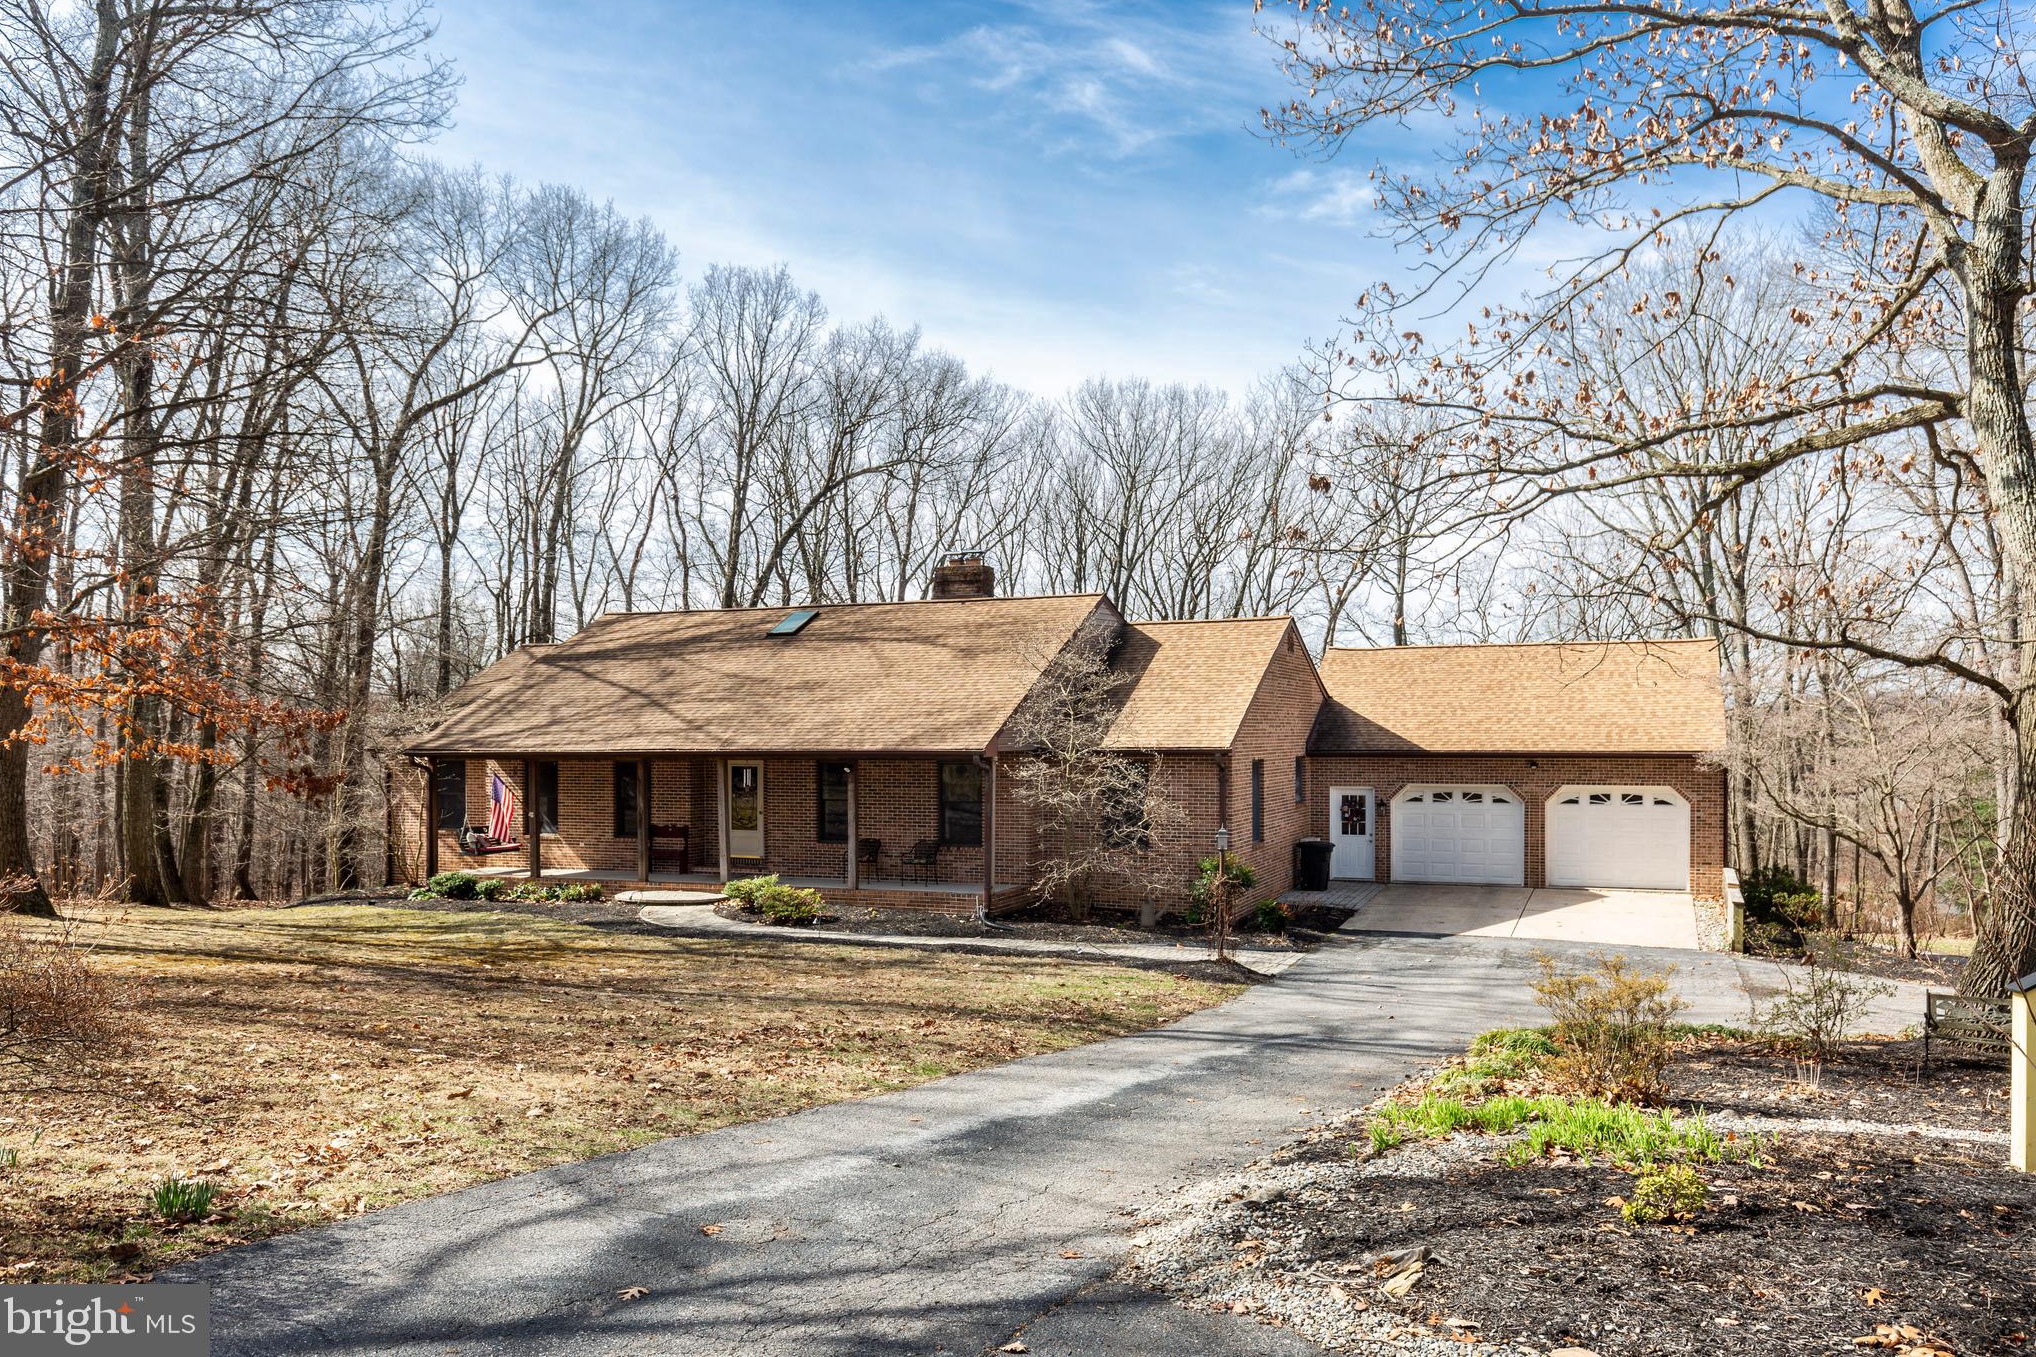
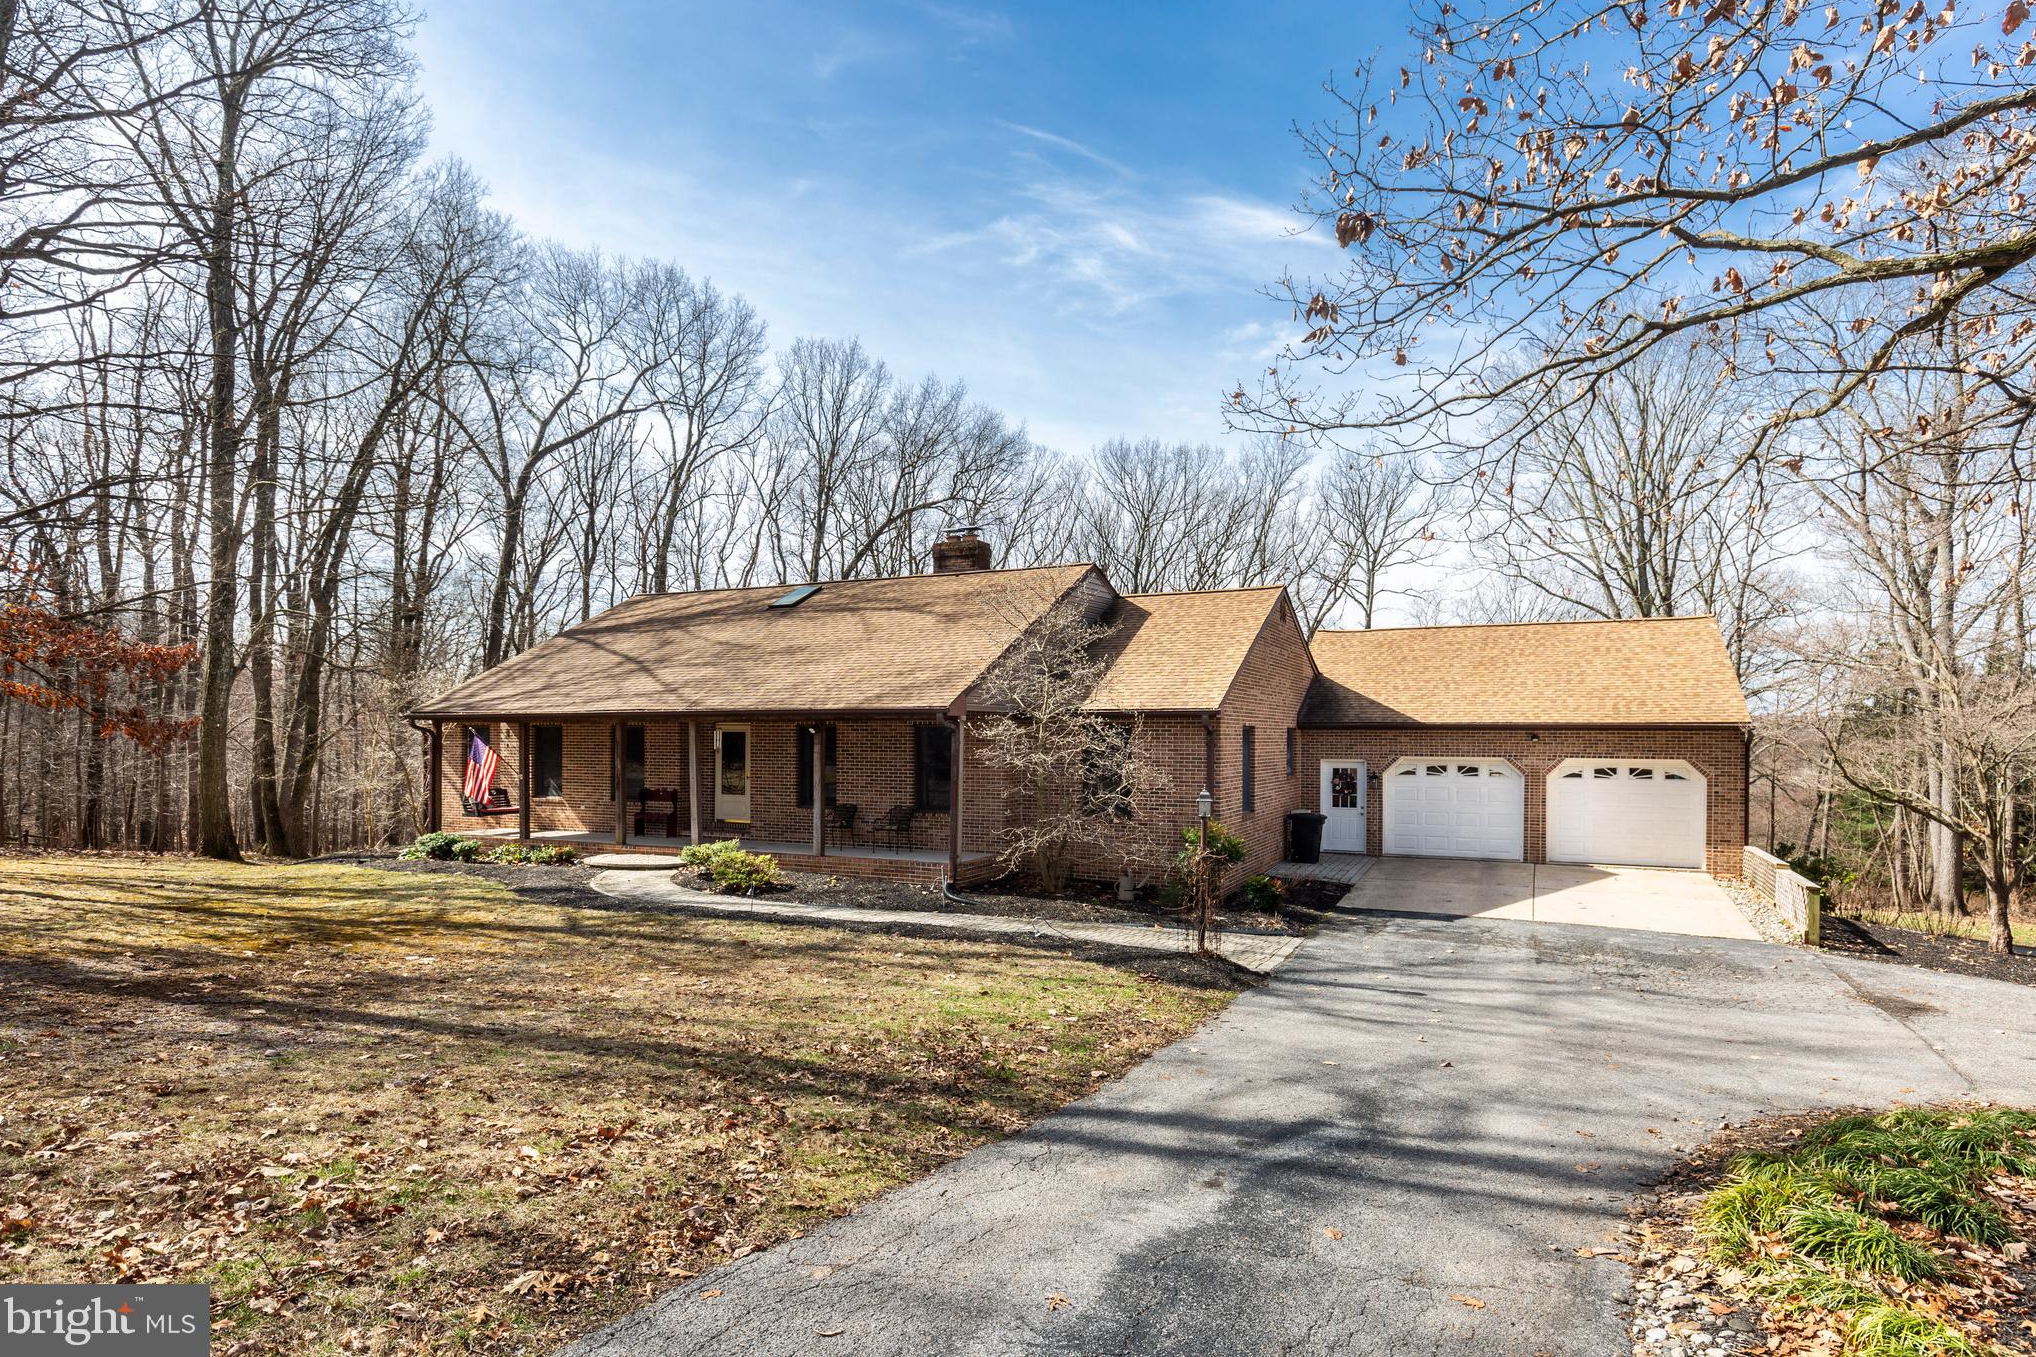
potted tree: present [1761,902,1795,943] -> present [1158,880,1182,921]

